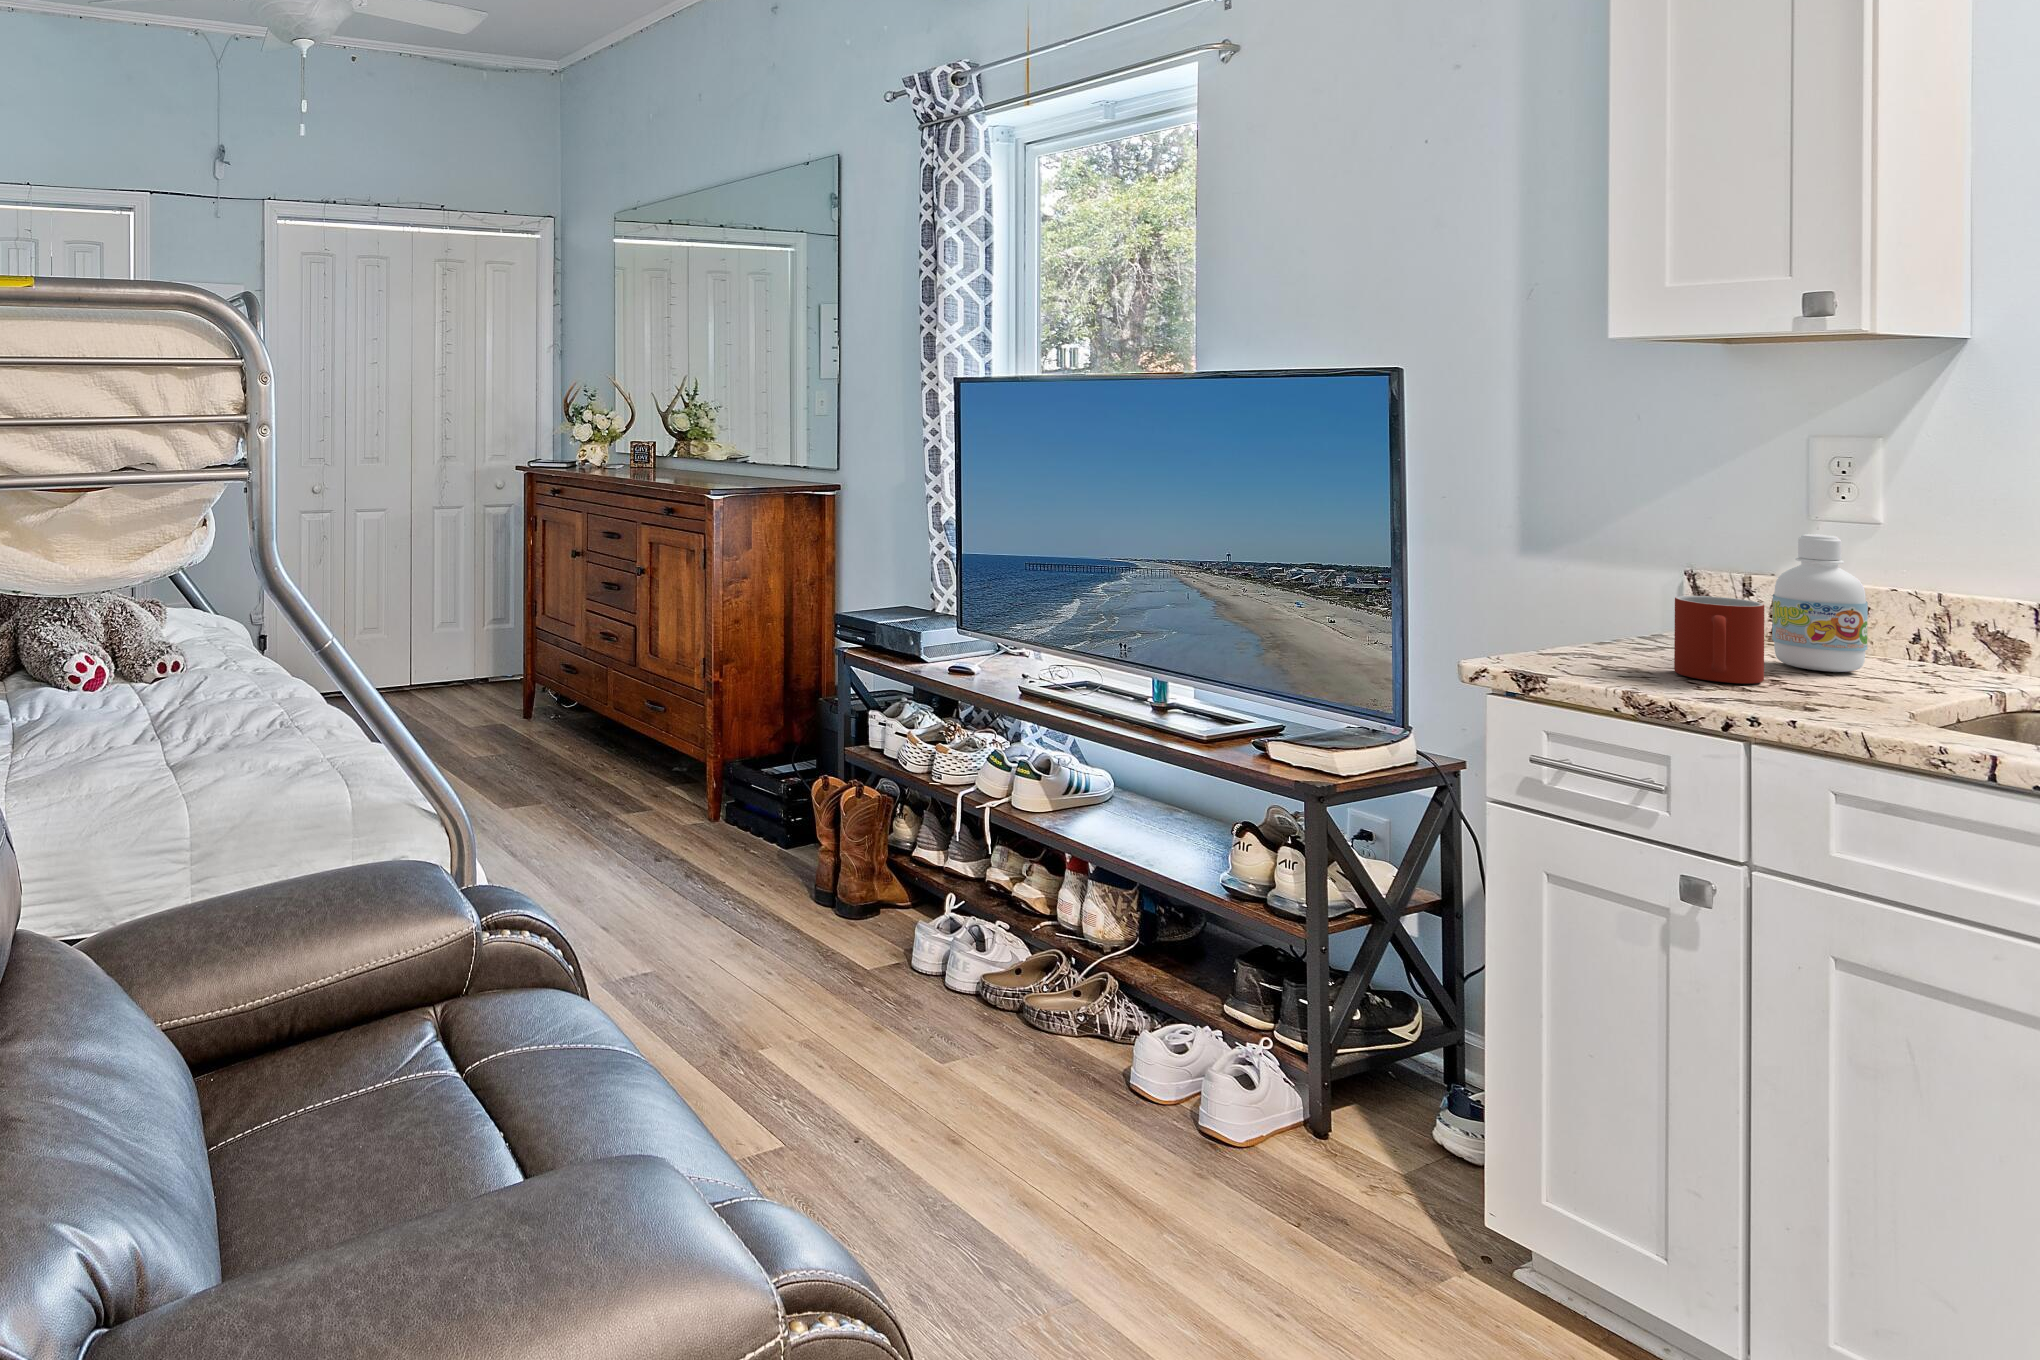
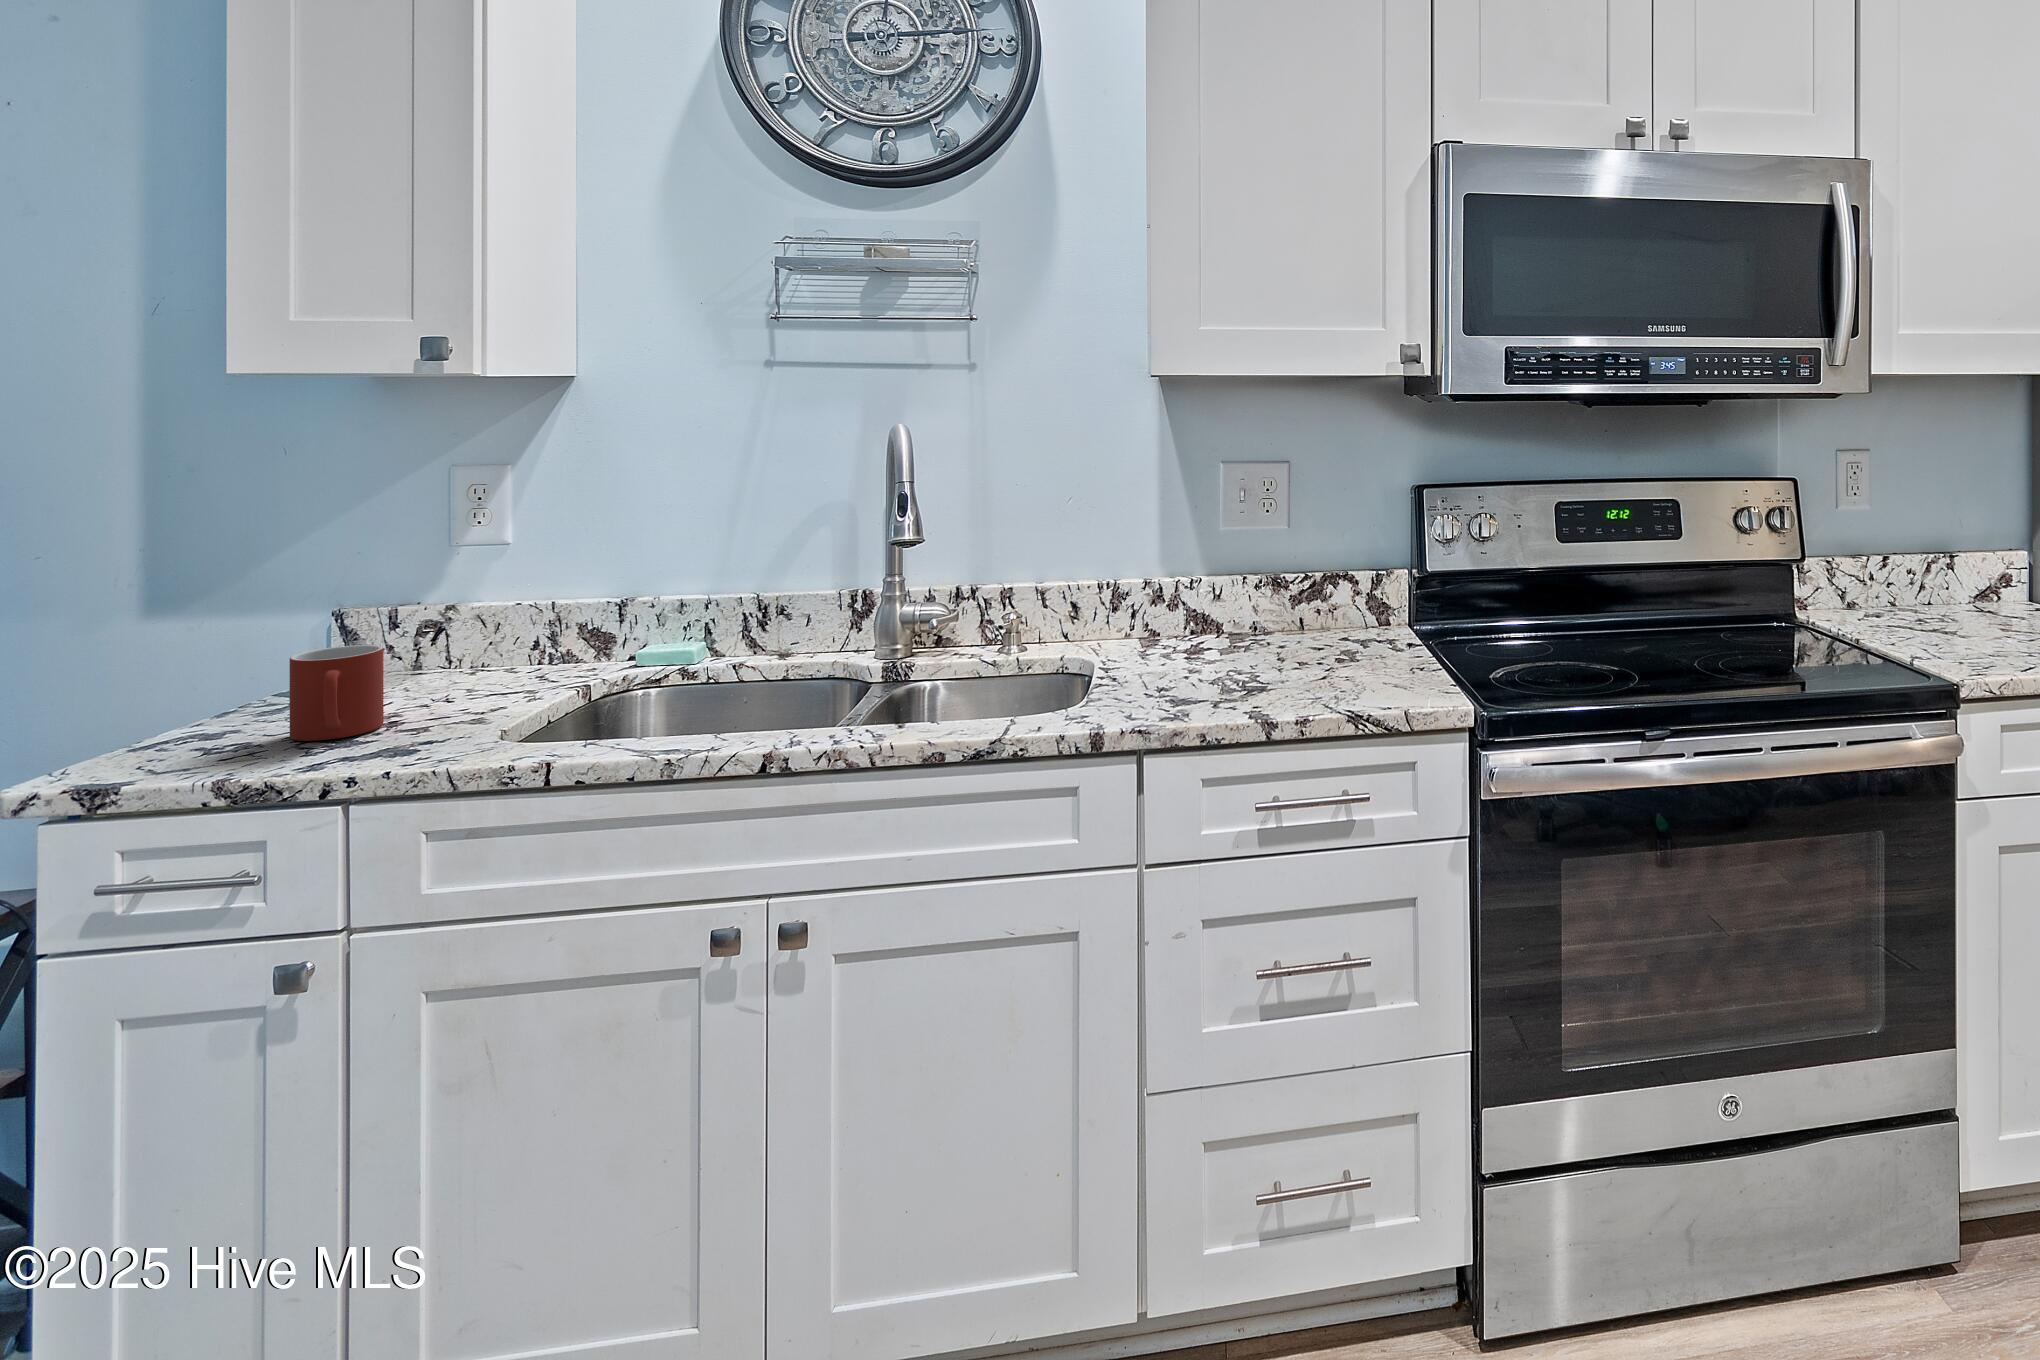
bottle: present [1772,534,1868,672] -> none [405,563,490,696]

